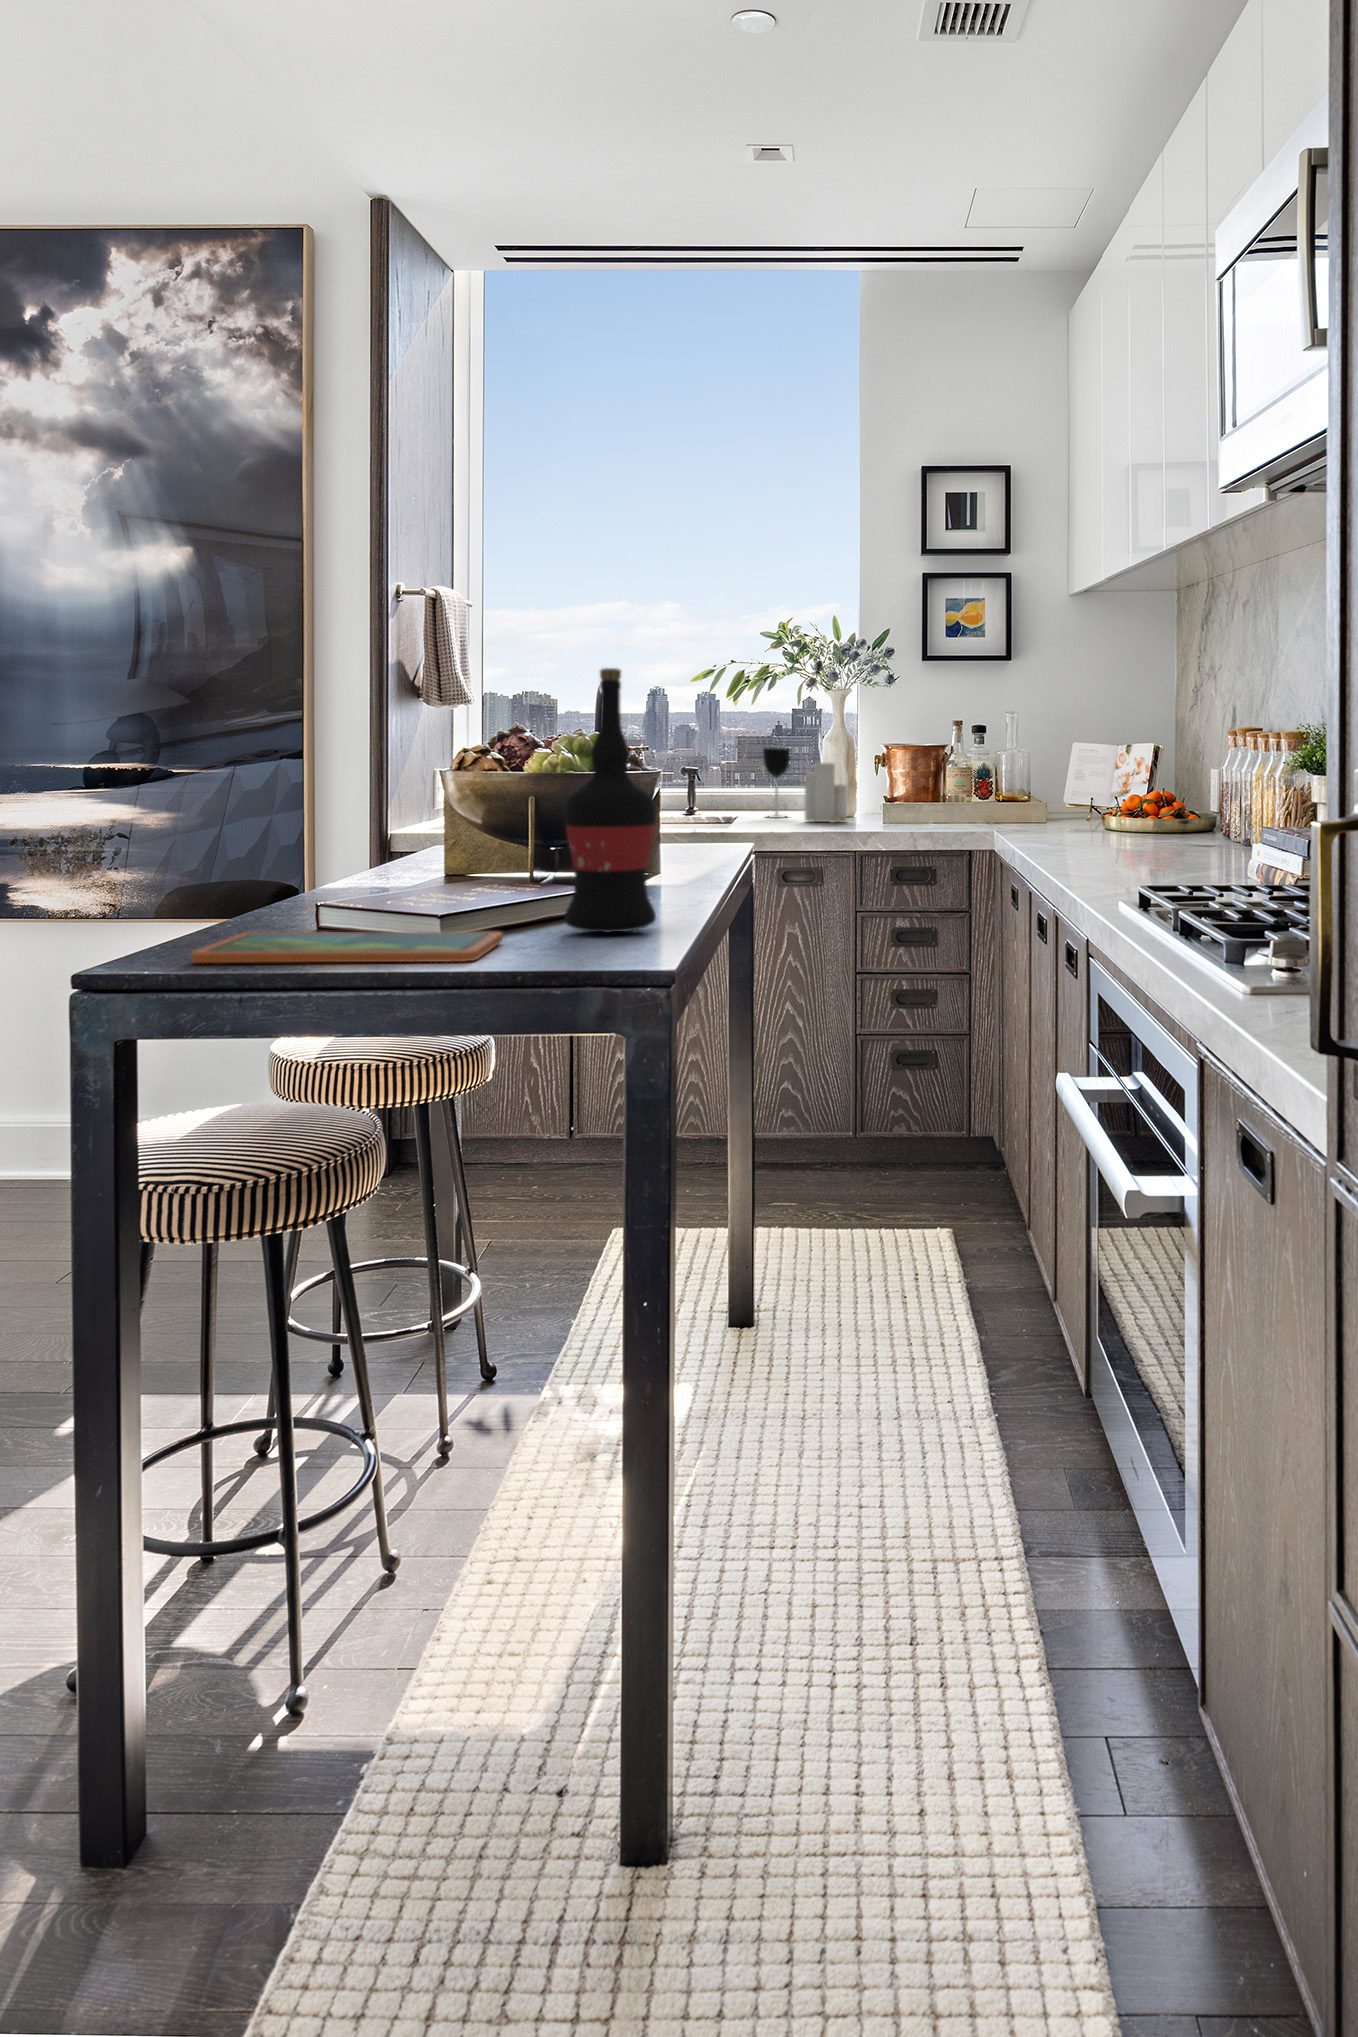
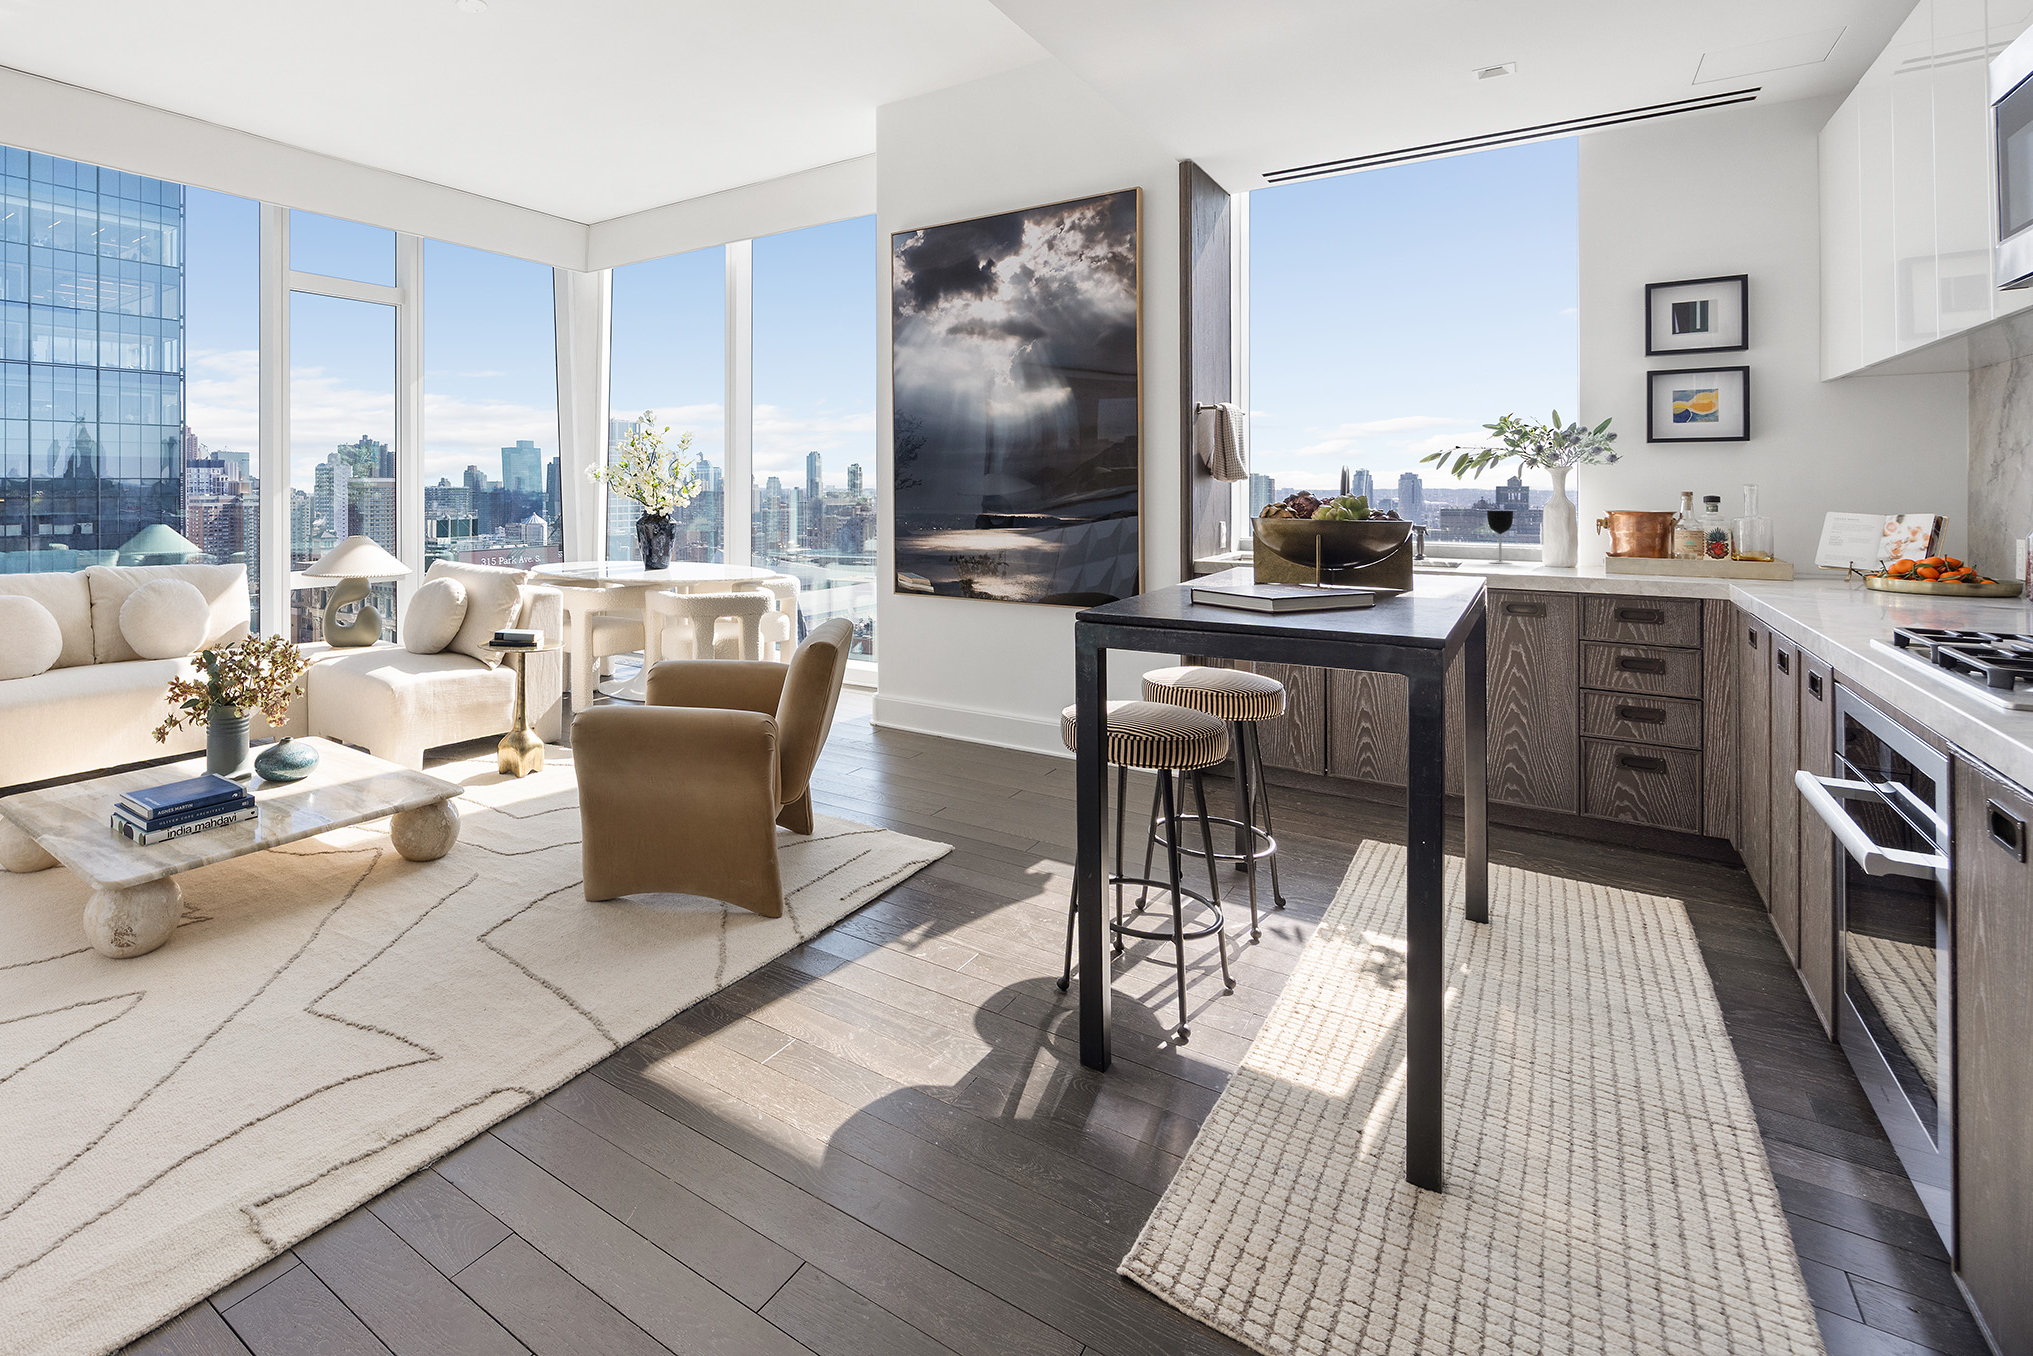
wine bottle: present [564,668,656,932] -> none [1353,451,1421,617]
candle: present [805,762,847,822] -> none [1528,517,1570,568]
tablet: present [191,932,503,963] -> none [1130,600,1313,624]

